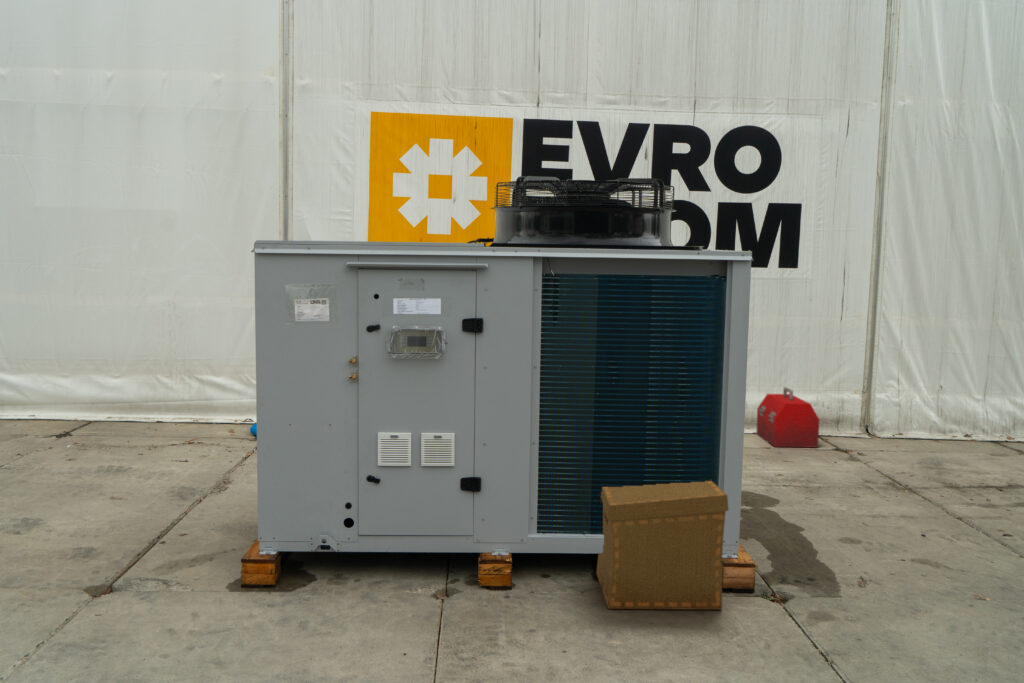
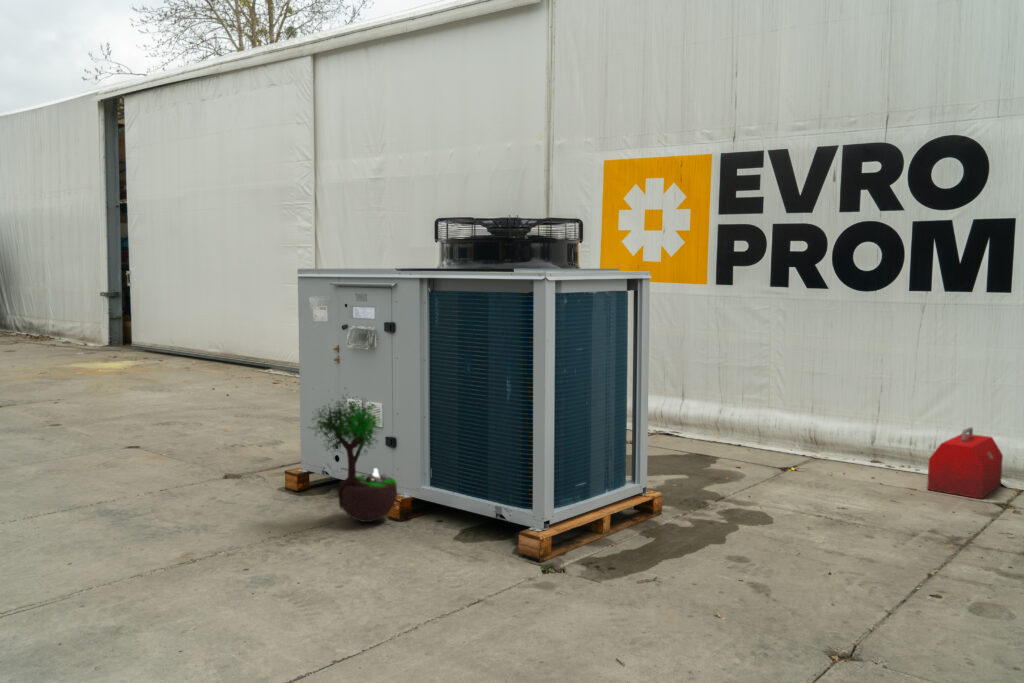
potted tree: none [423,414,534,592] -> present [312,397,397,522]
cardboard box: present [597,481,729,610] -> none [400,456,523,572]

